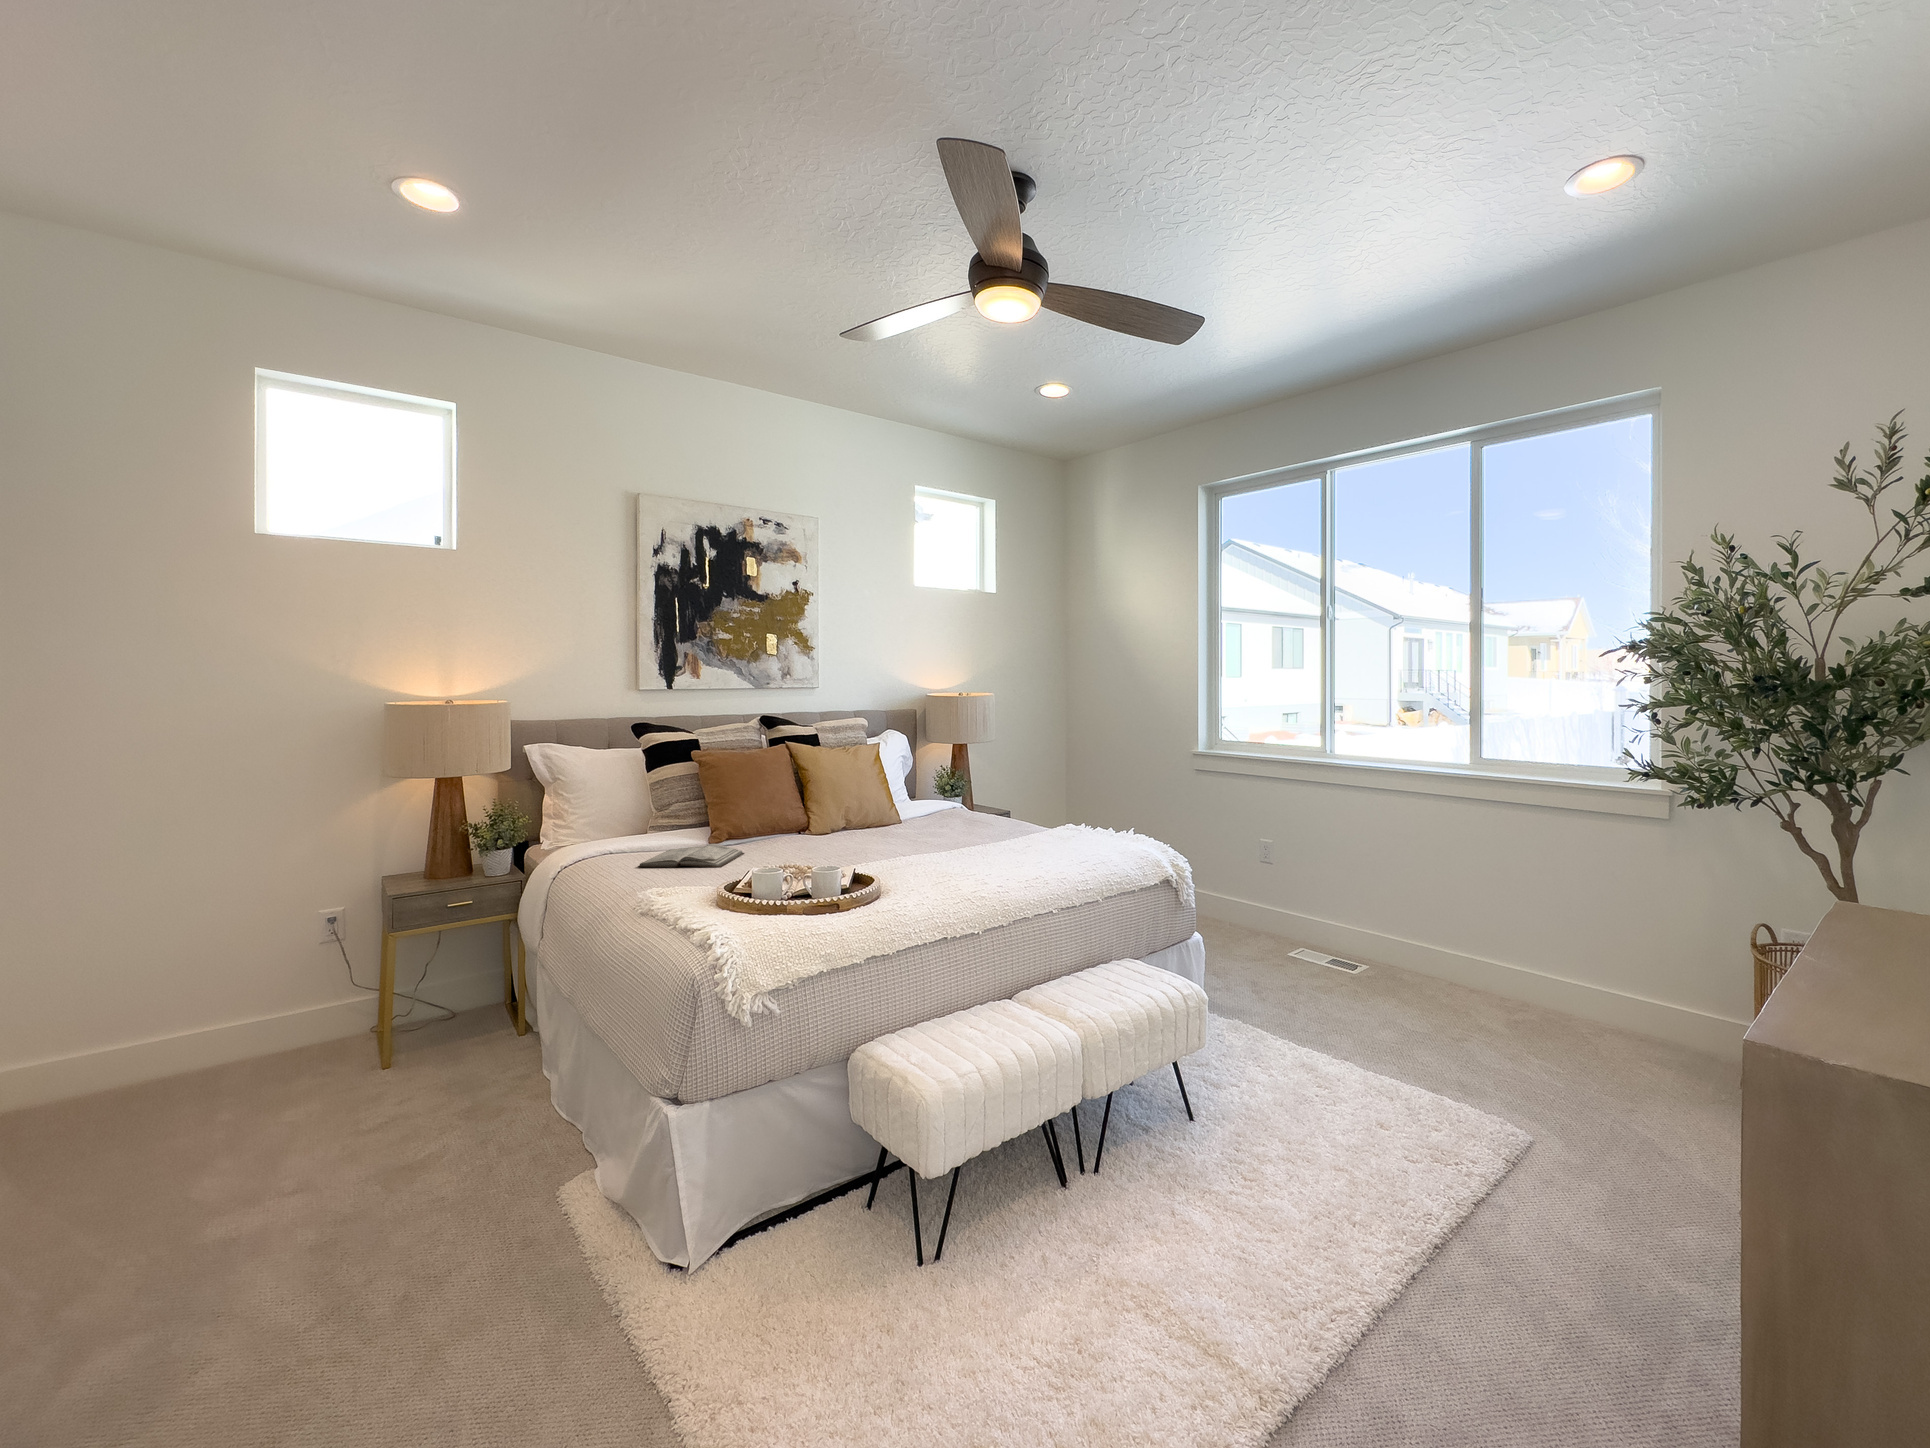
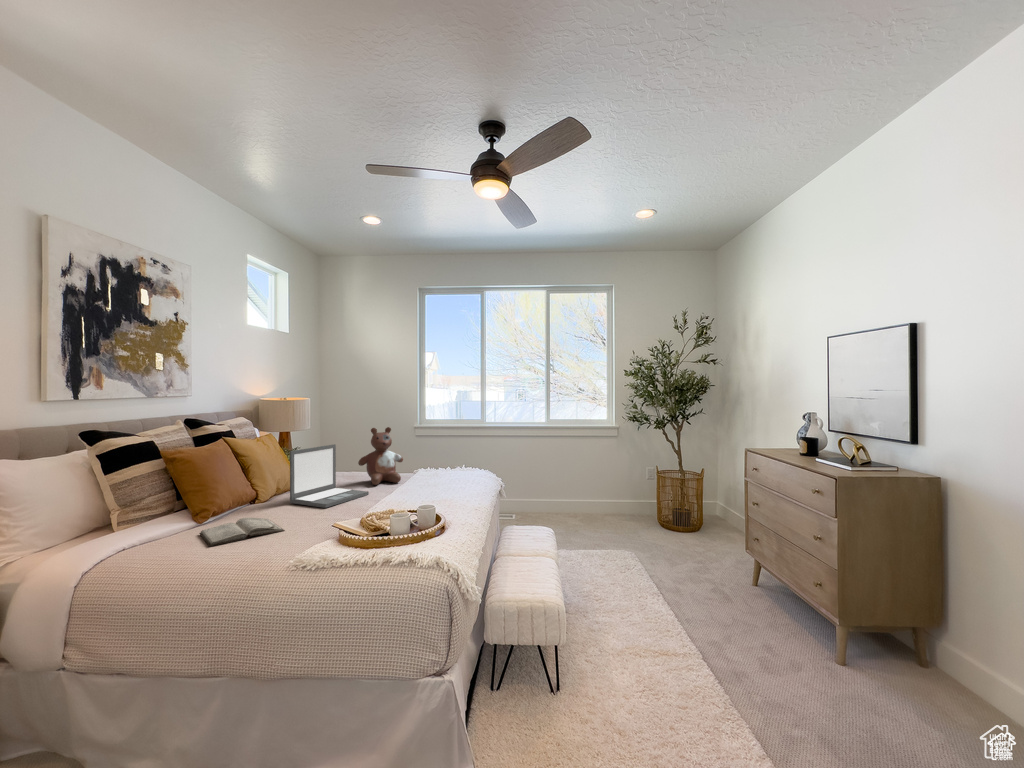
stuffed bear: none [941,743,1009,835] -> present [358,427,403,485]
laptop: none [810,763,906,851] -> present [290,444,369,508]

